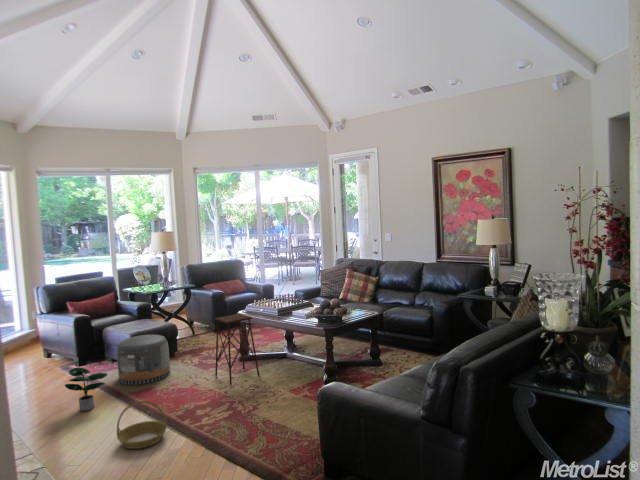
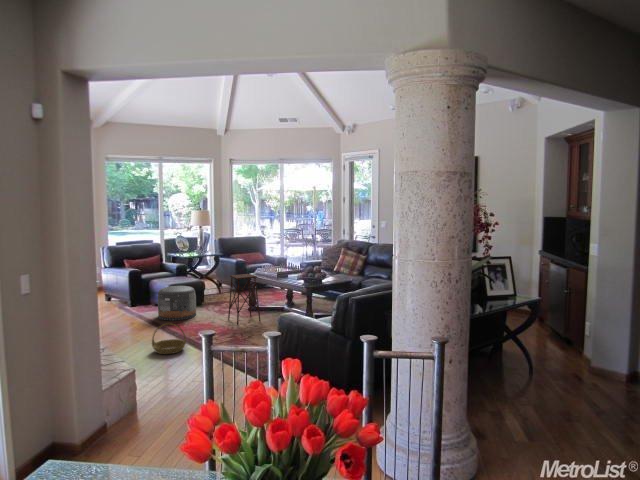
potted plant: present [65,368,107,411] -> none [120,302,150,333]

